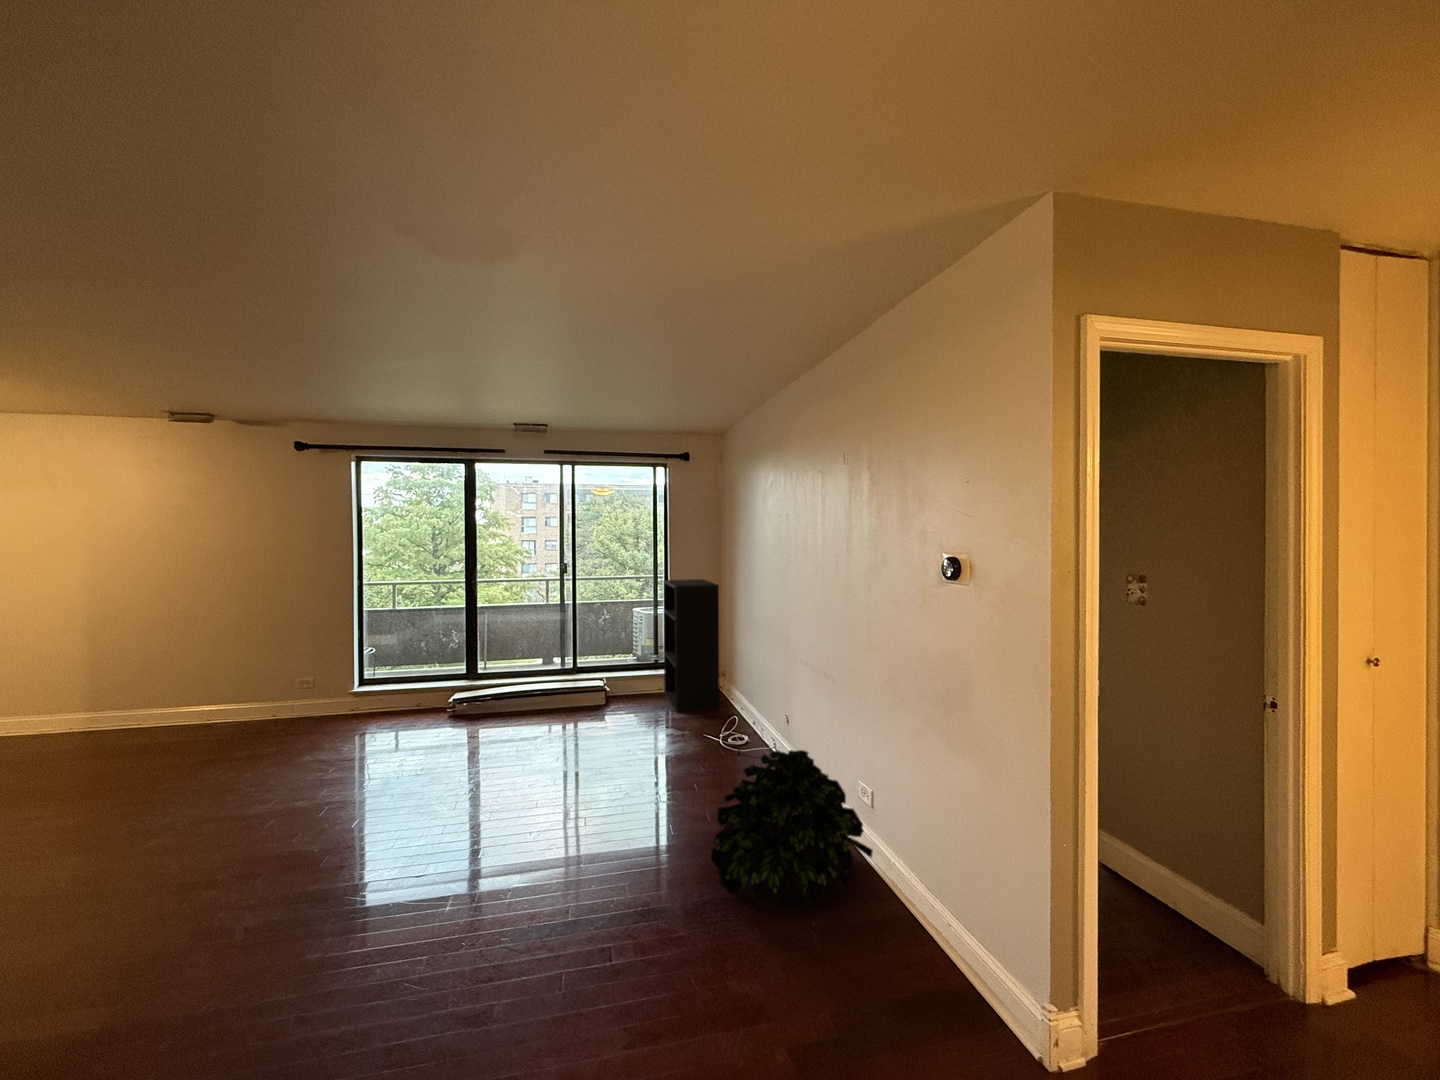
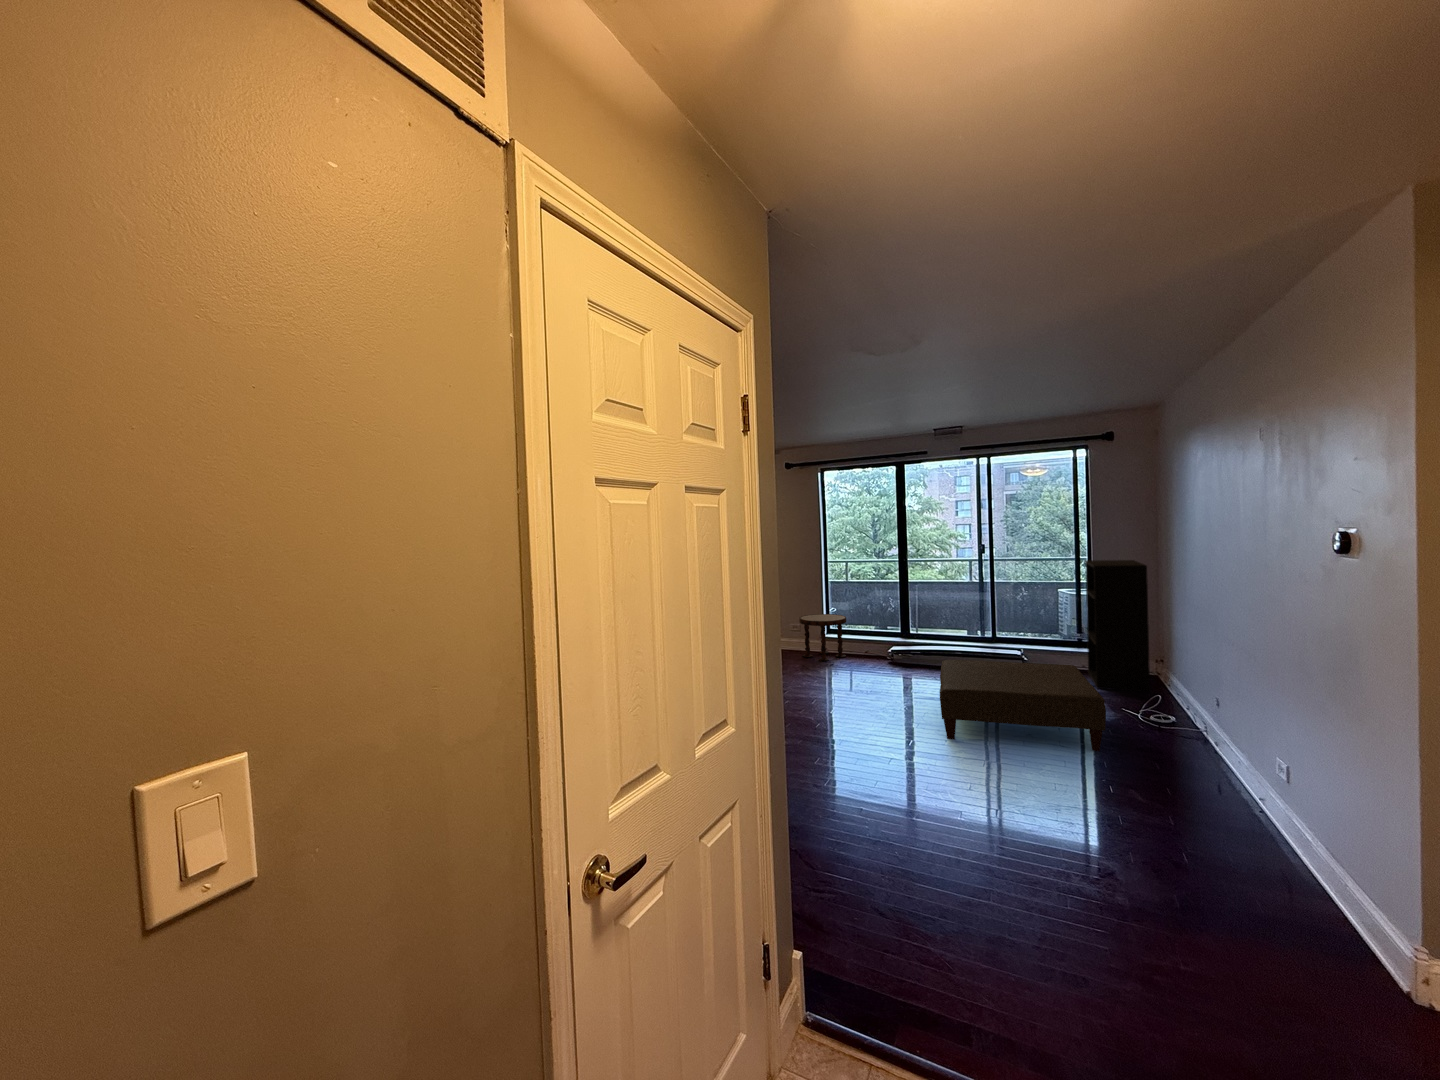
side table: none [317,657,392,725] -> present [799,614,846,661]
ottoman: none [520,696,703,824] -> present [940,660,1106,751]
potted plant: present [711,750,873,904] -> none [1097,707,1275,838]

